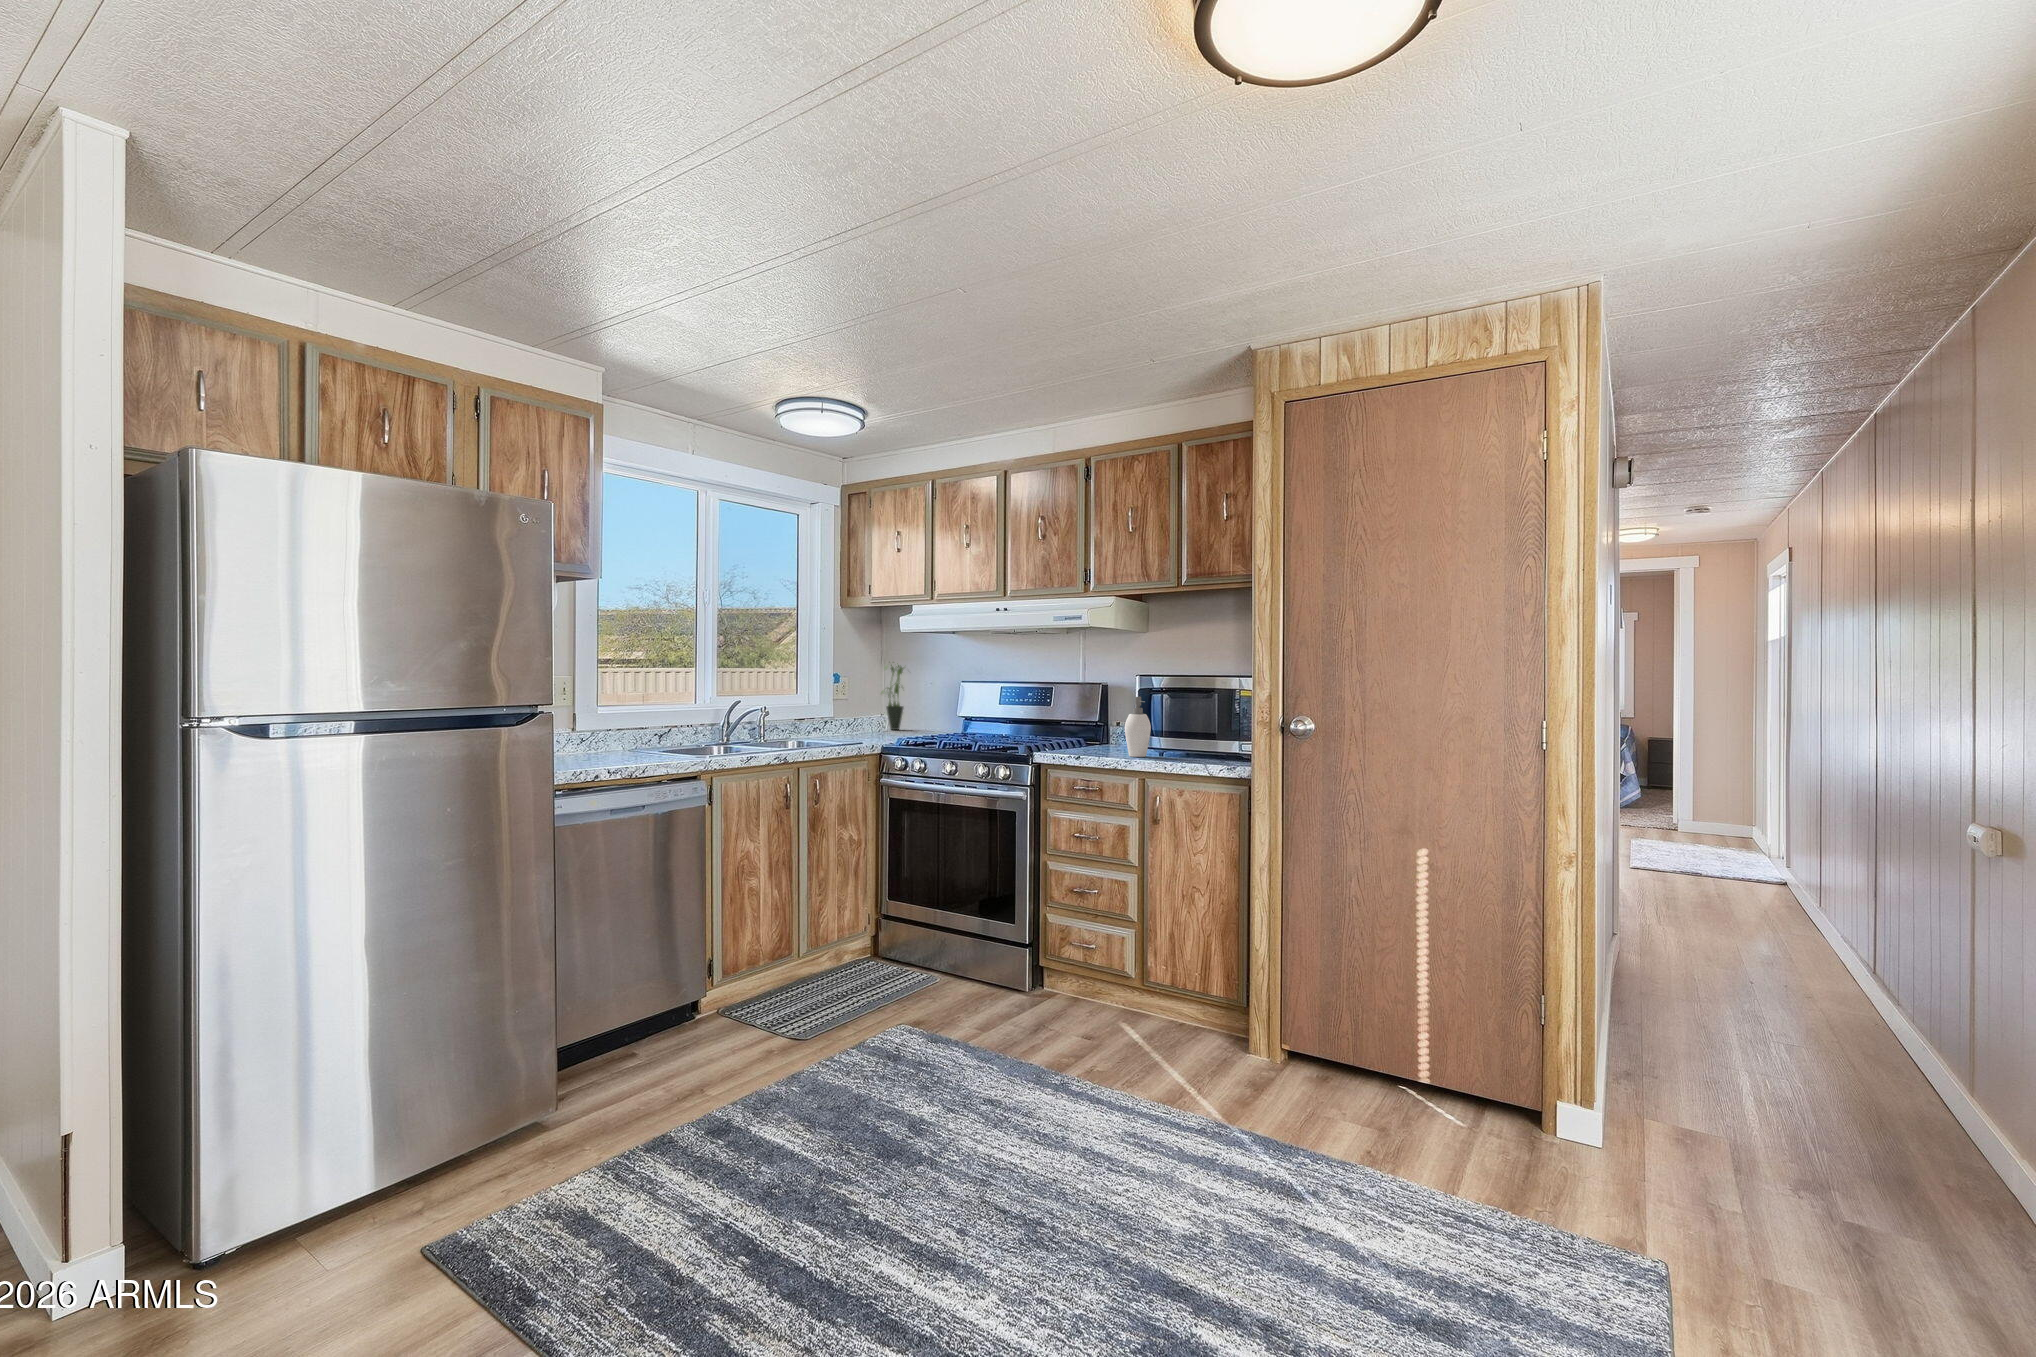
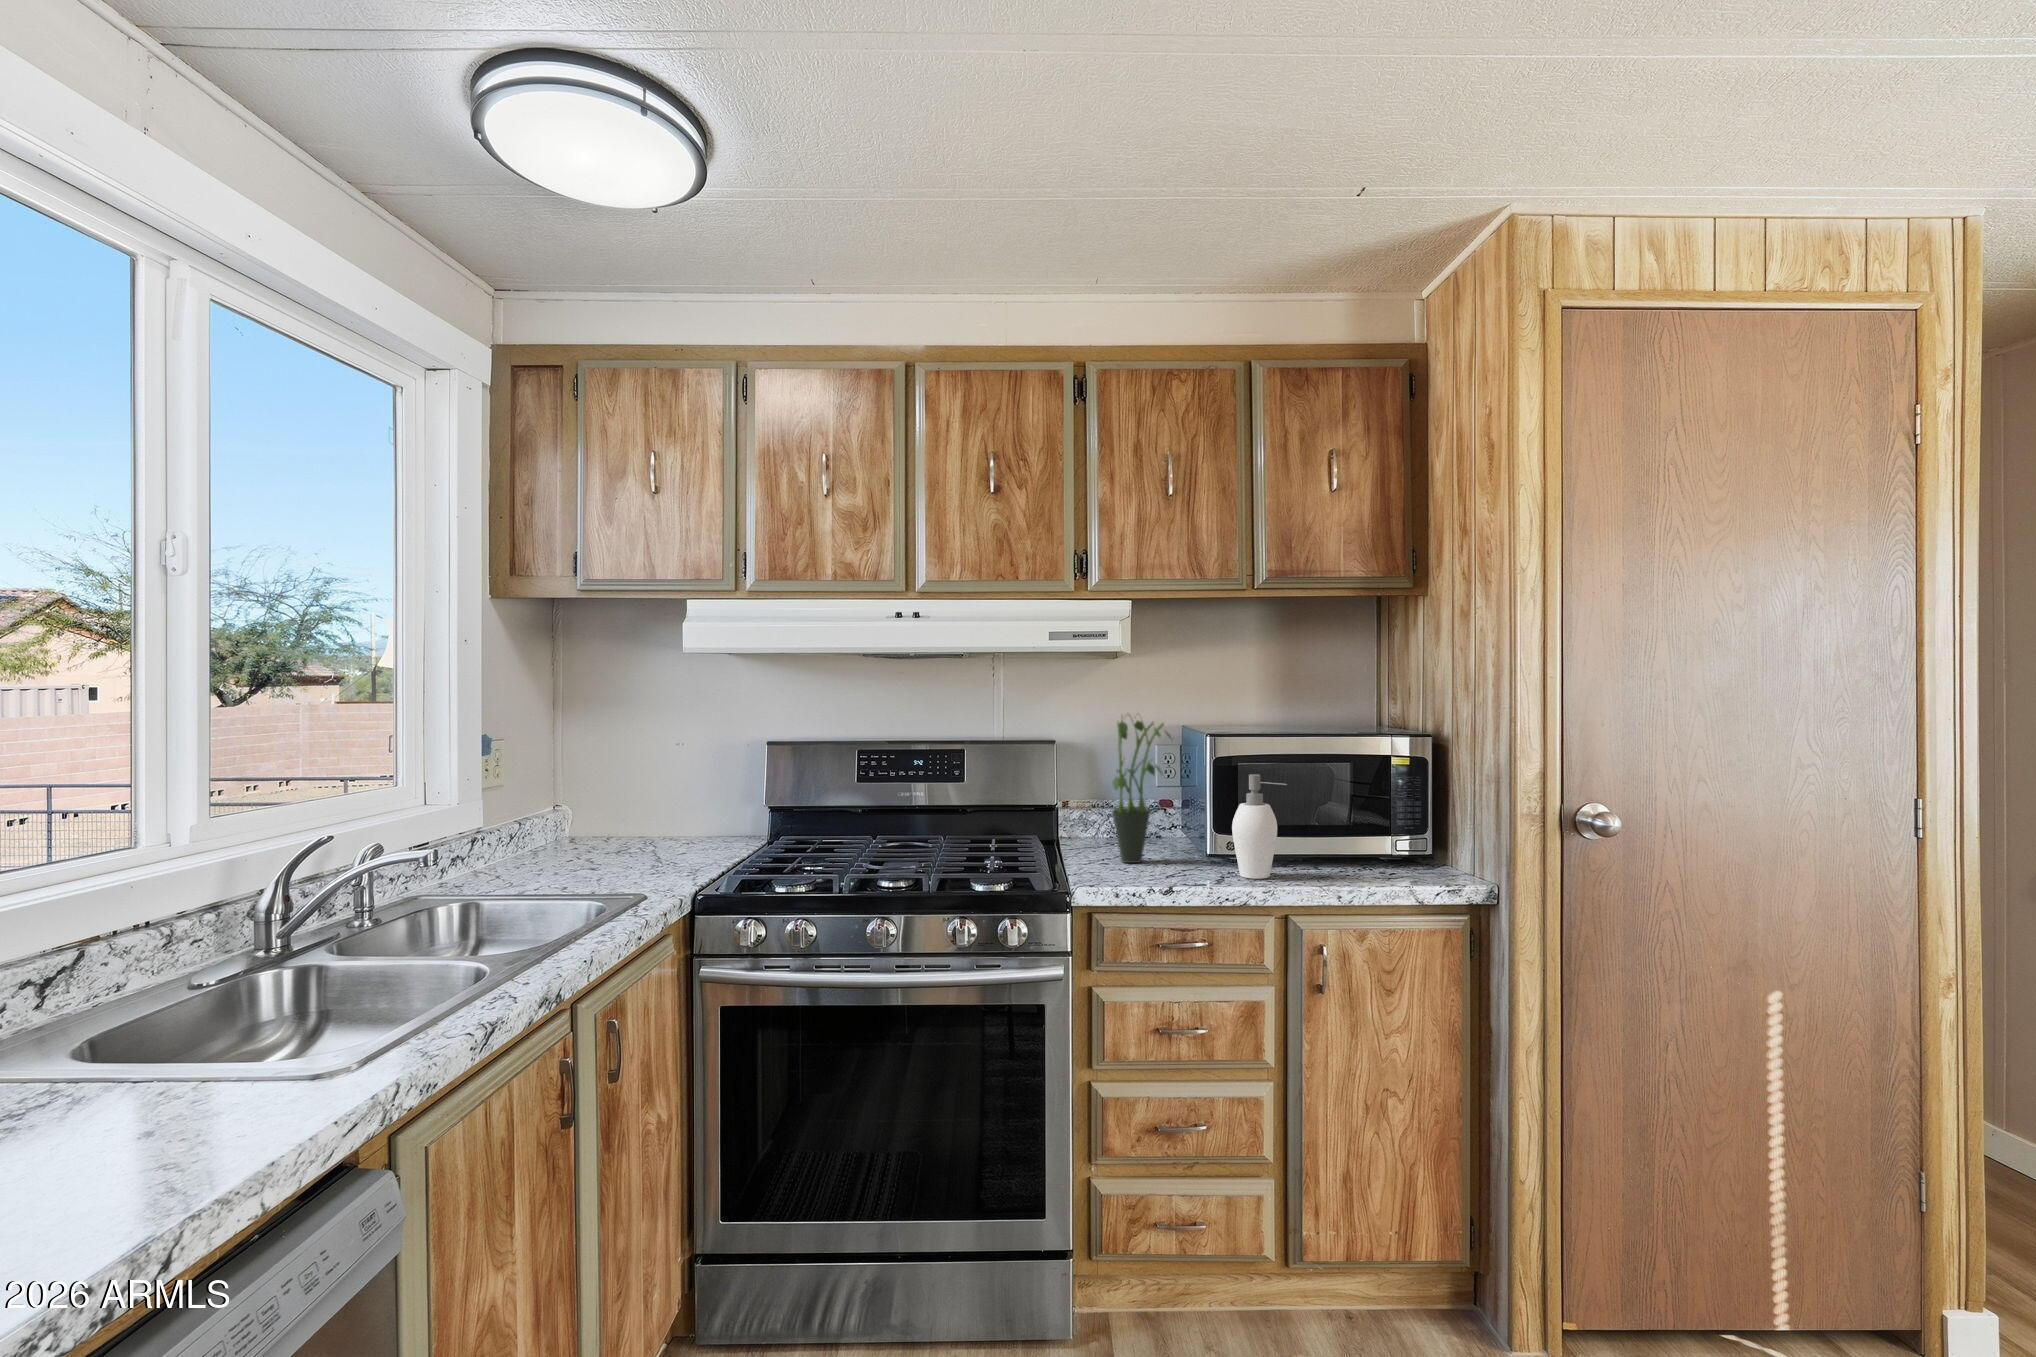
potted plant: present [881,663,903,730] -> present [1112,715,1171,863]

